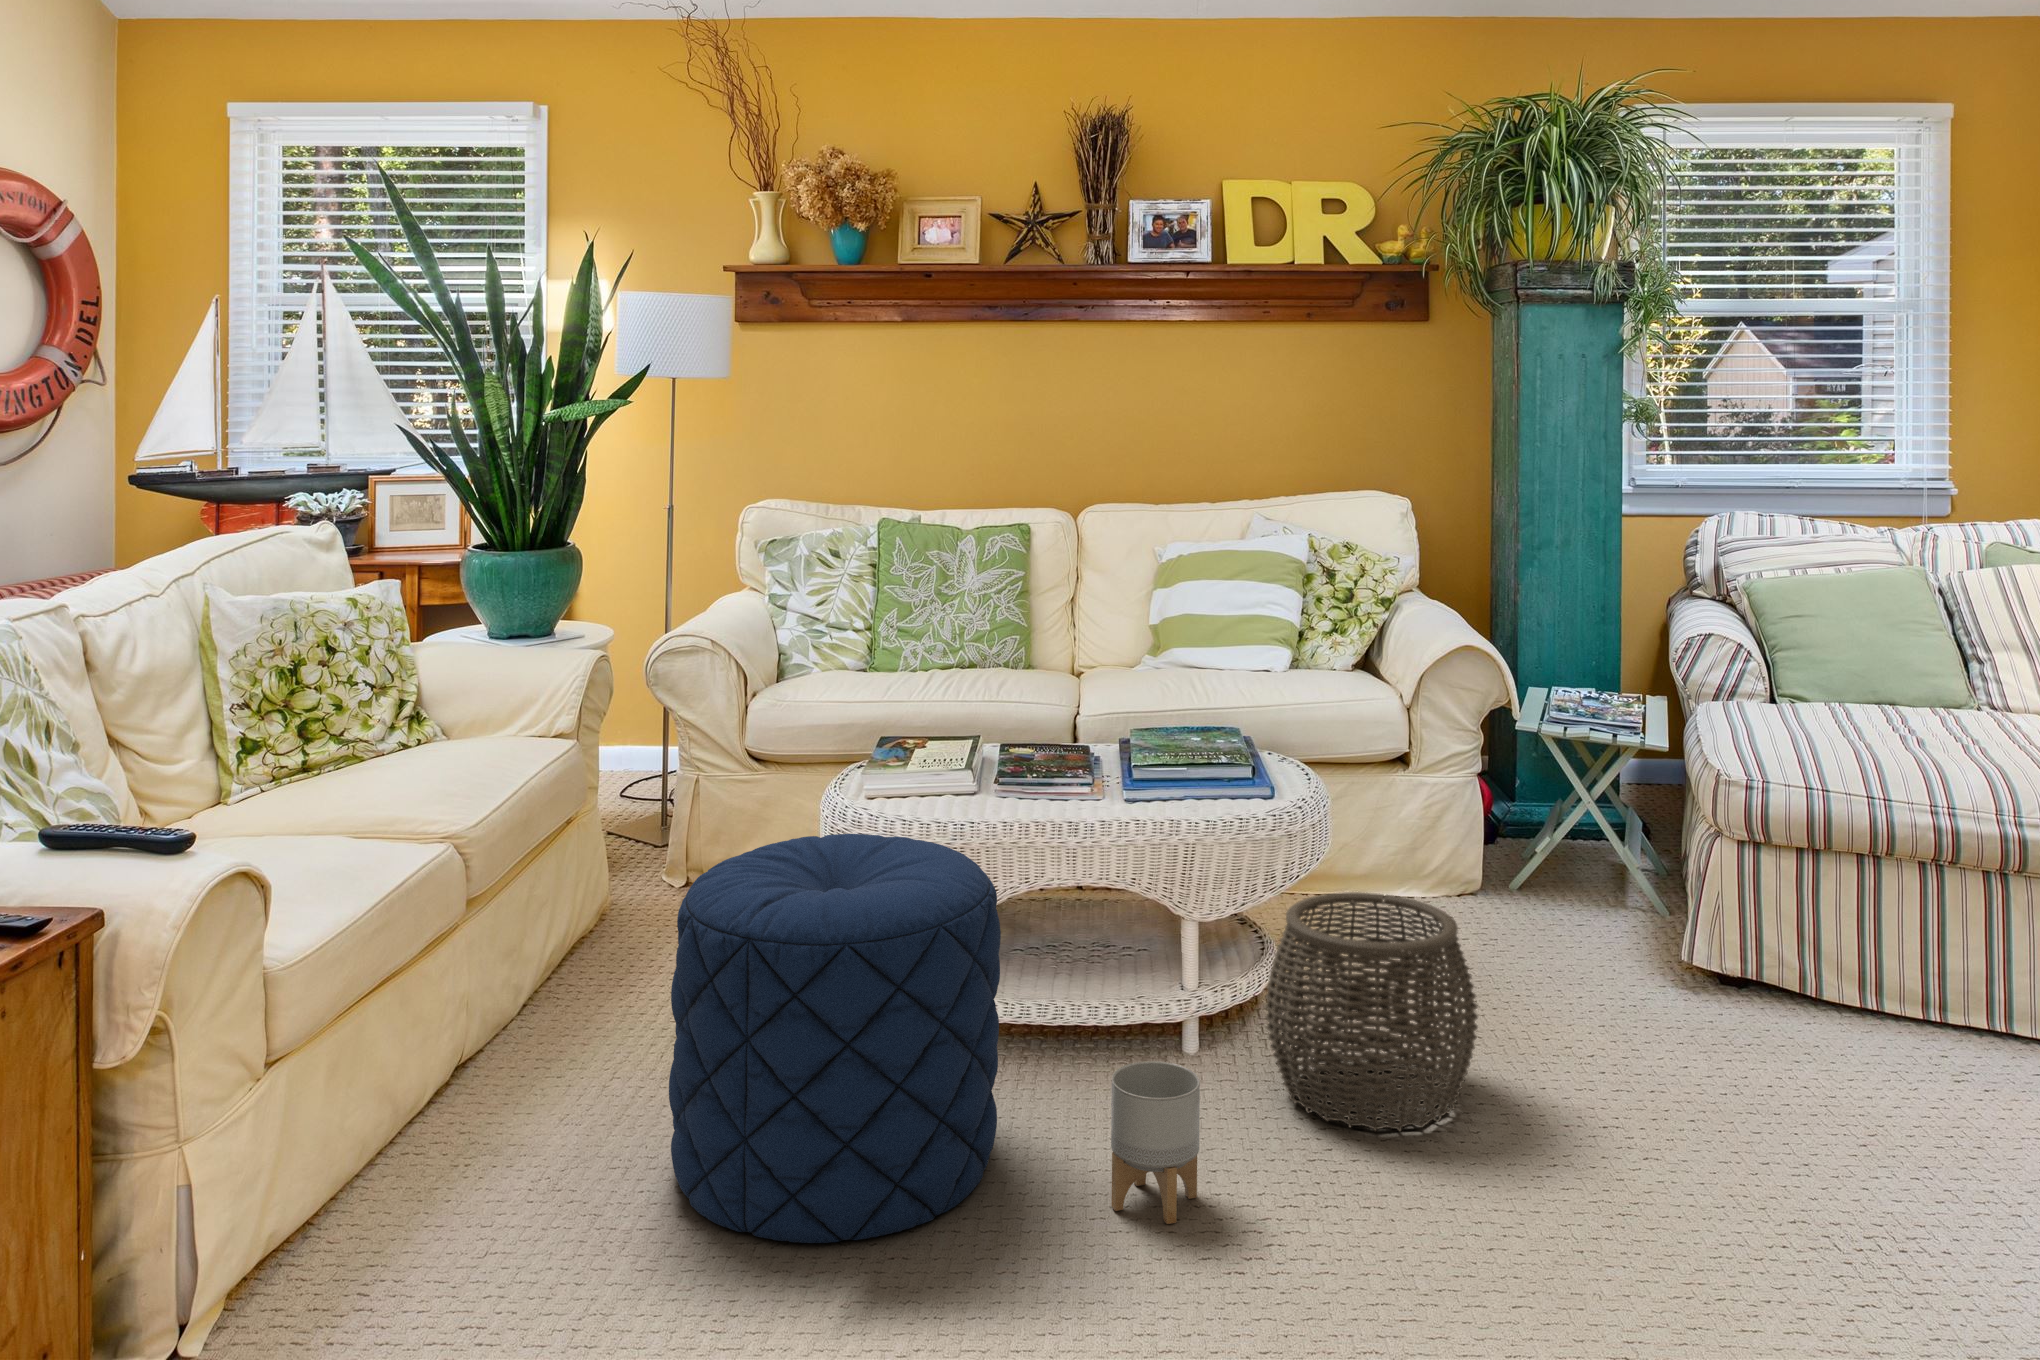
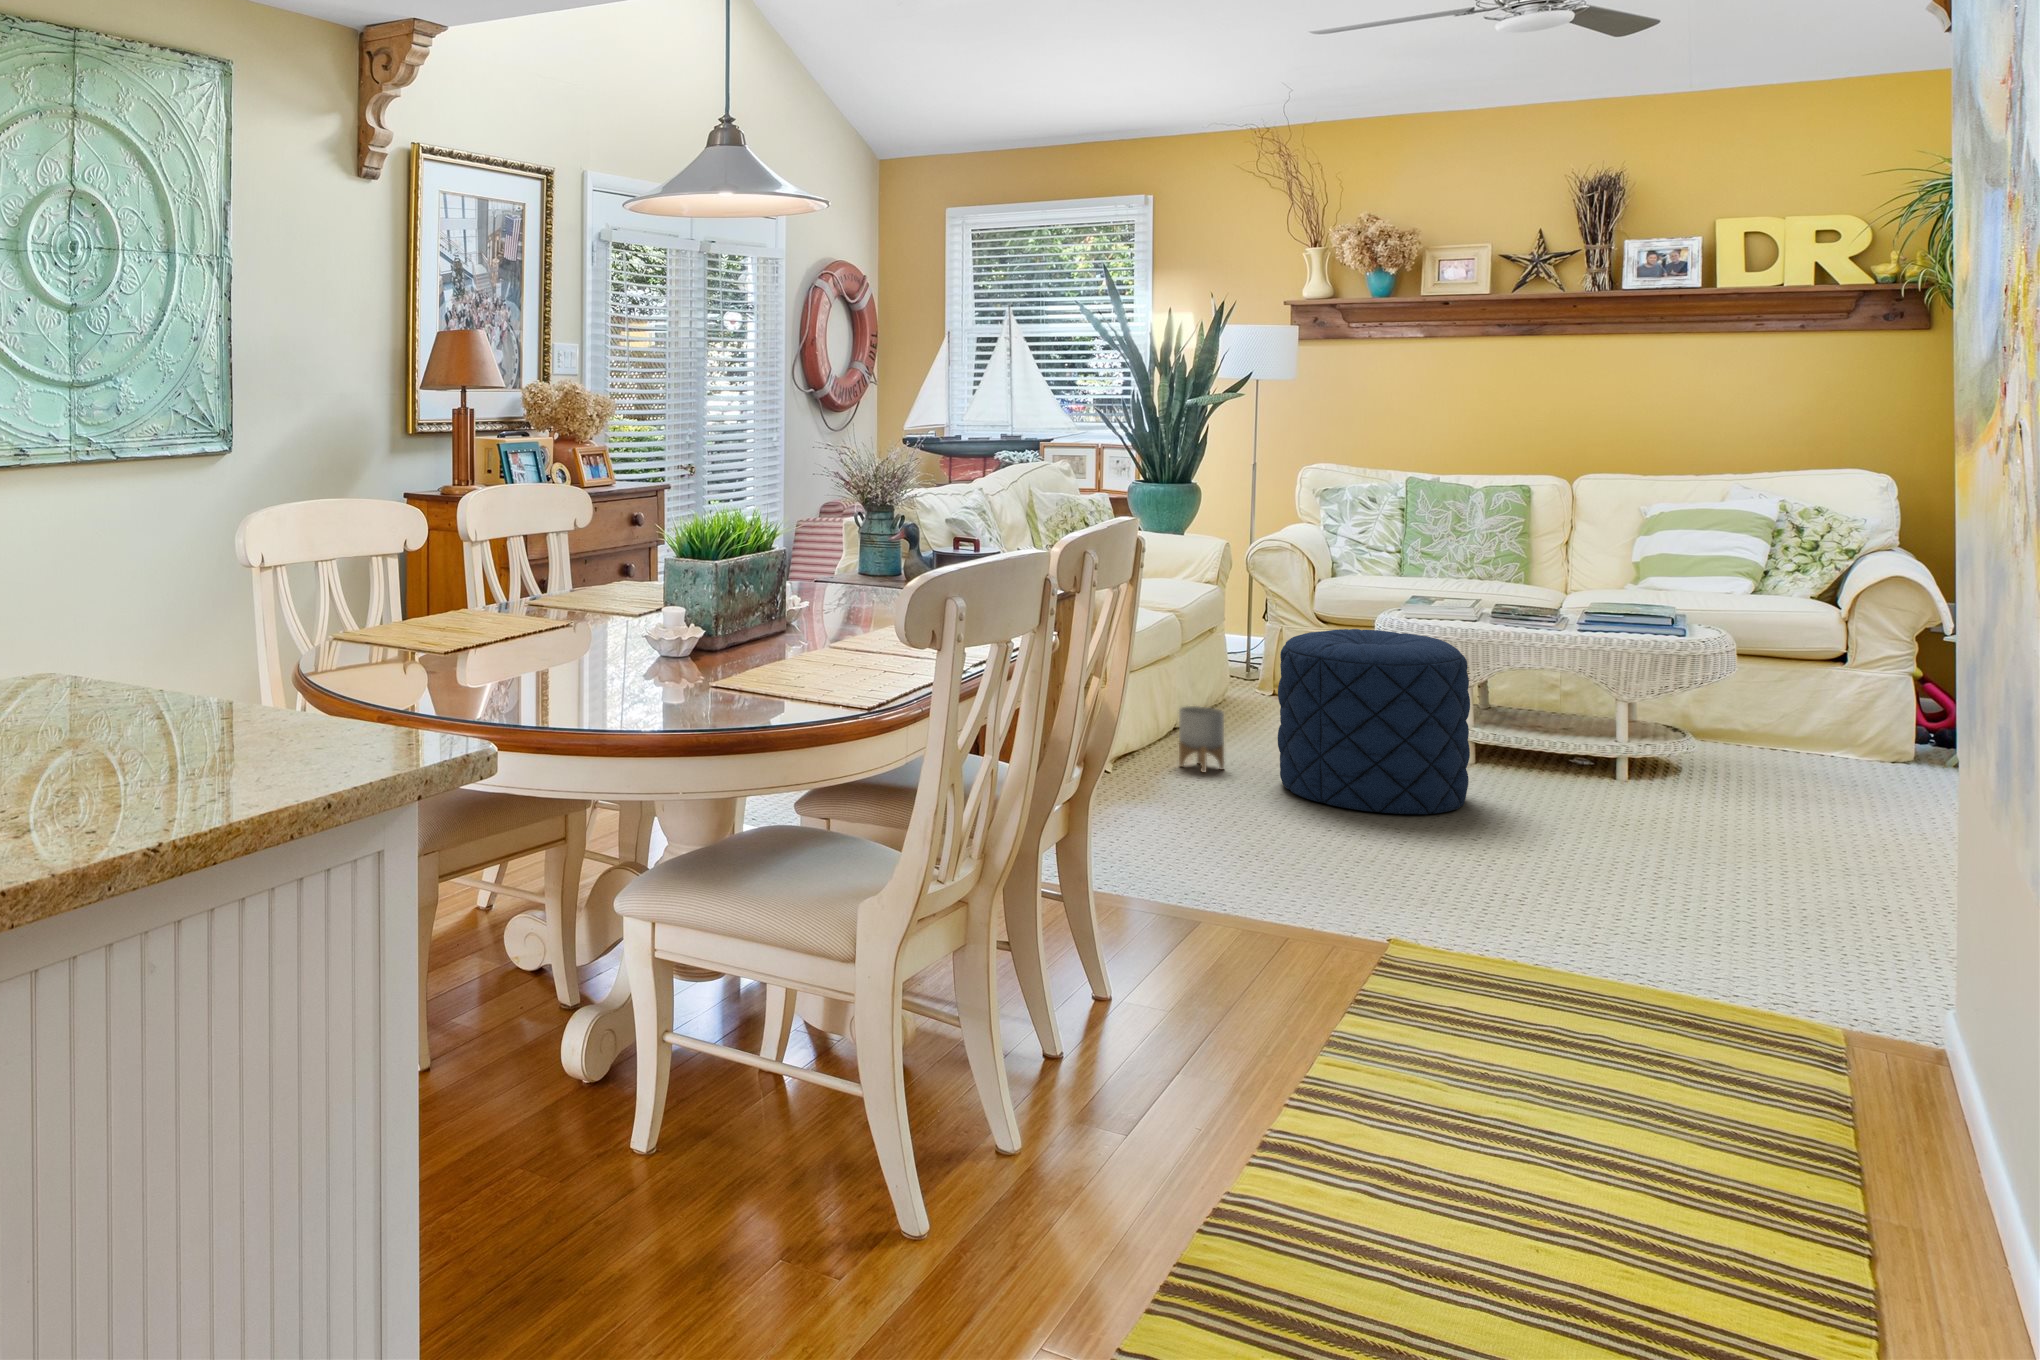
woven basket: present [1265,892,1478,1131] -> none [1660,703,1819,835]
planter: present [1111,1061,1200,1224] -> present [1179,706,1224,772]

